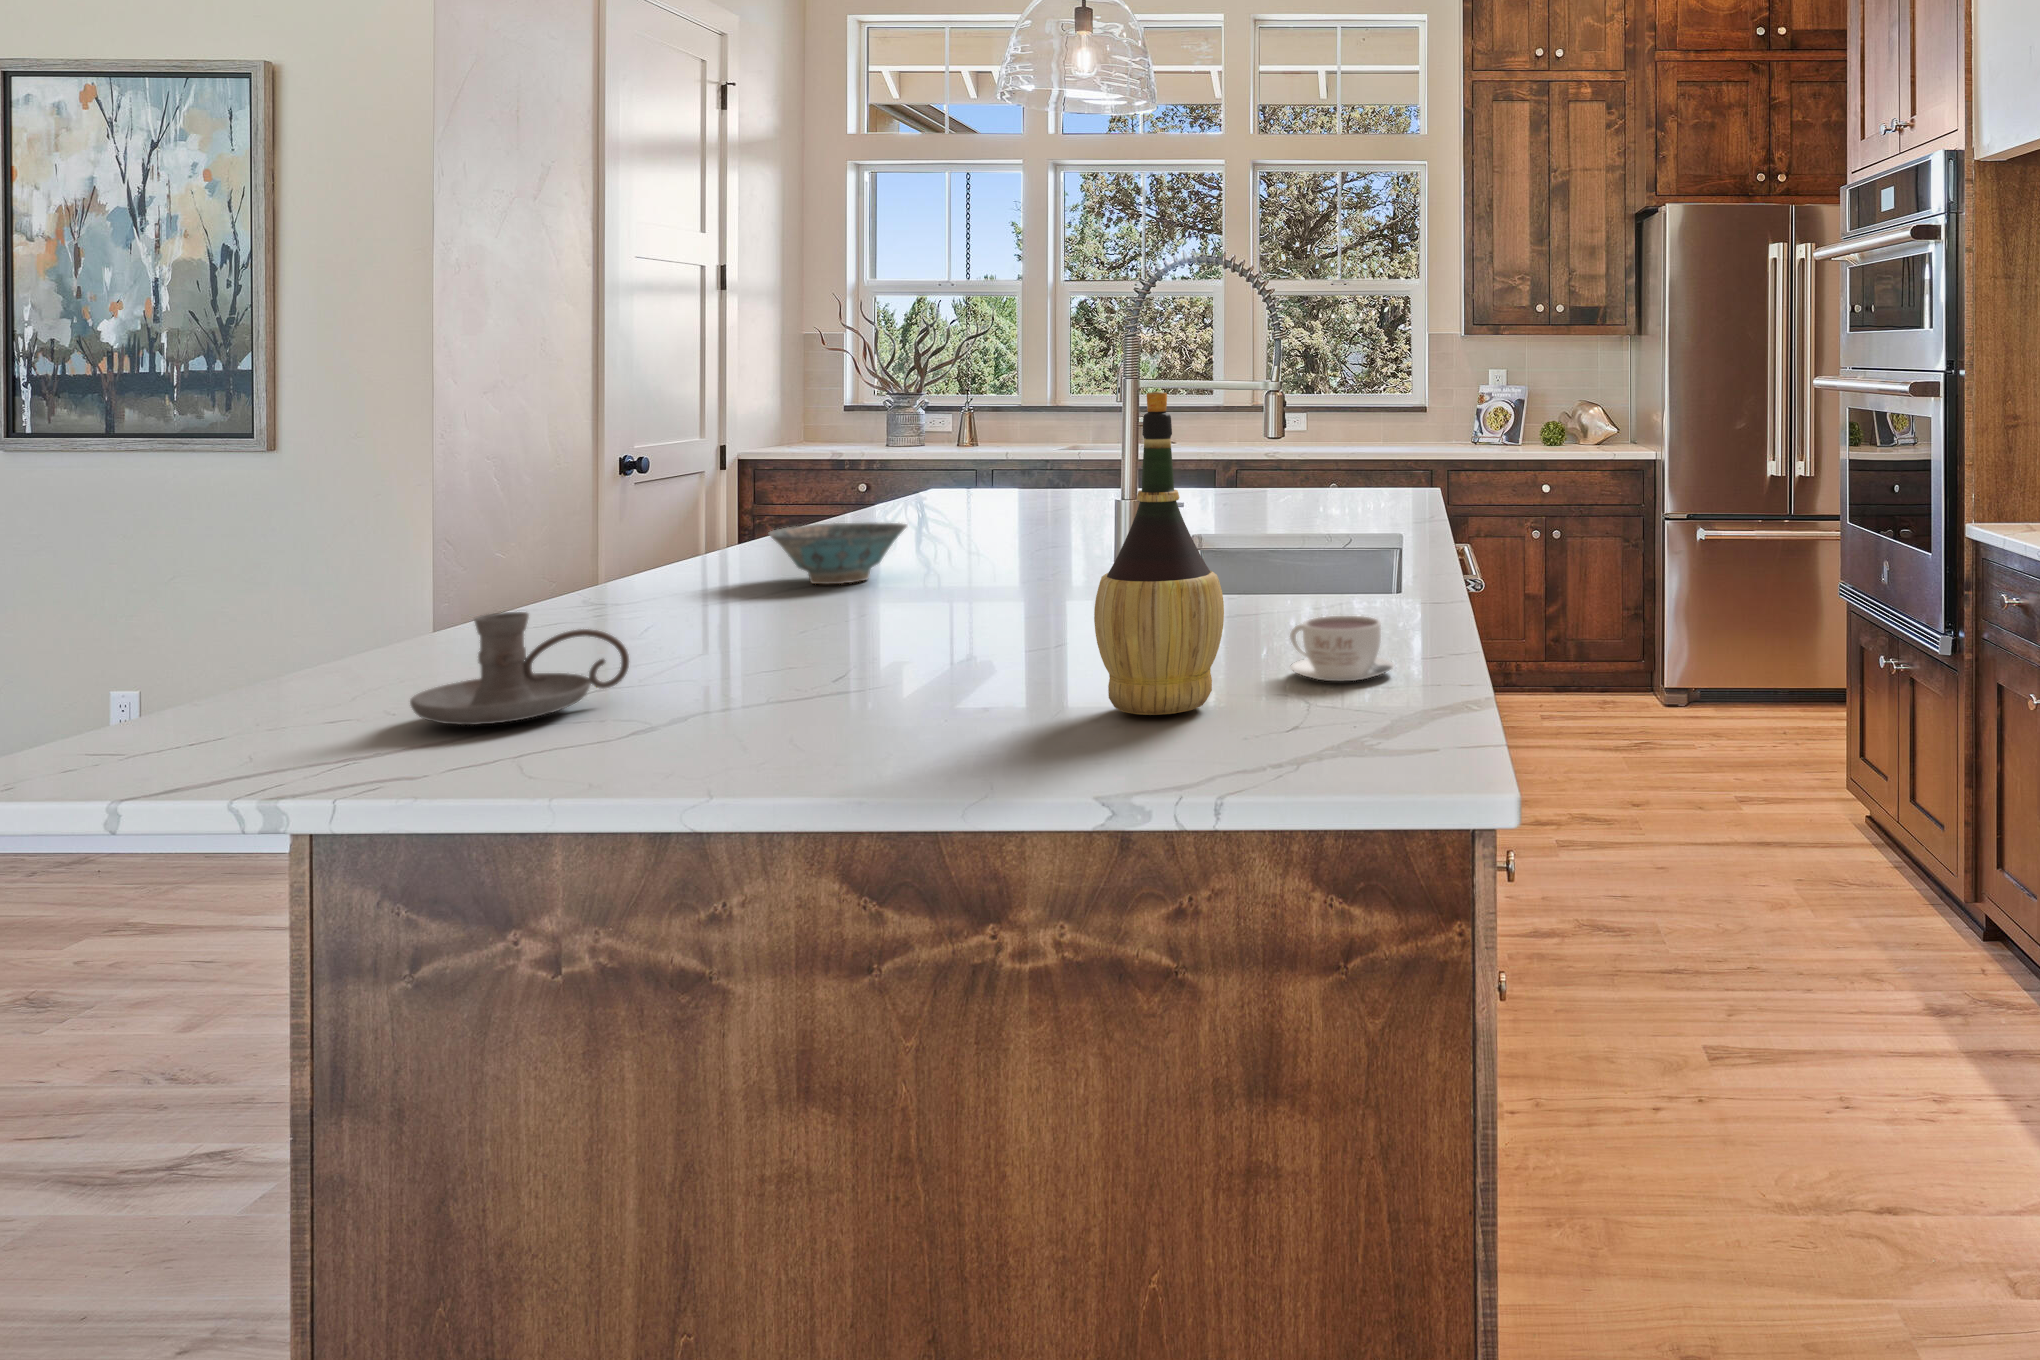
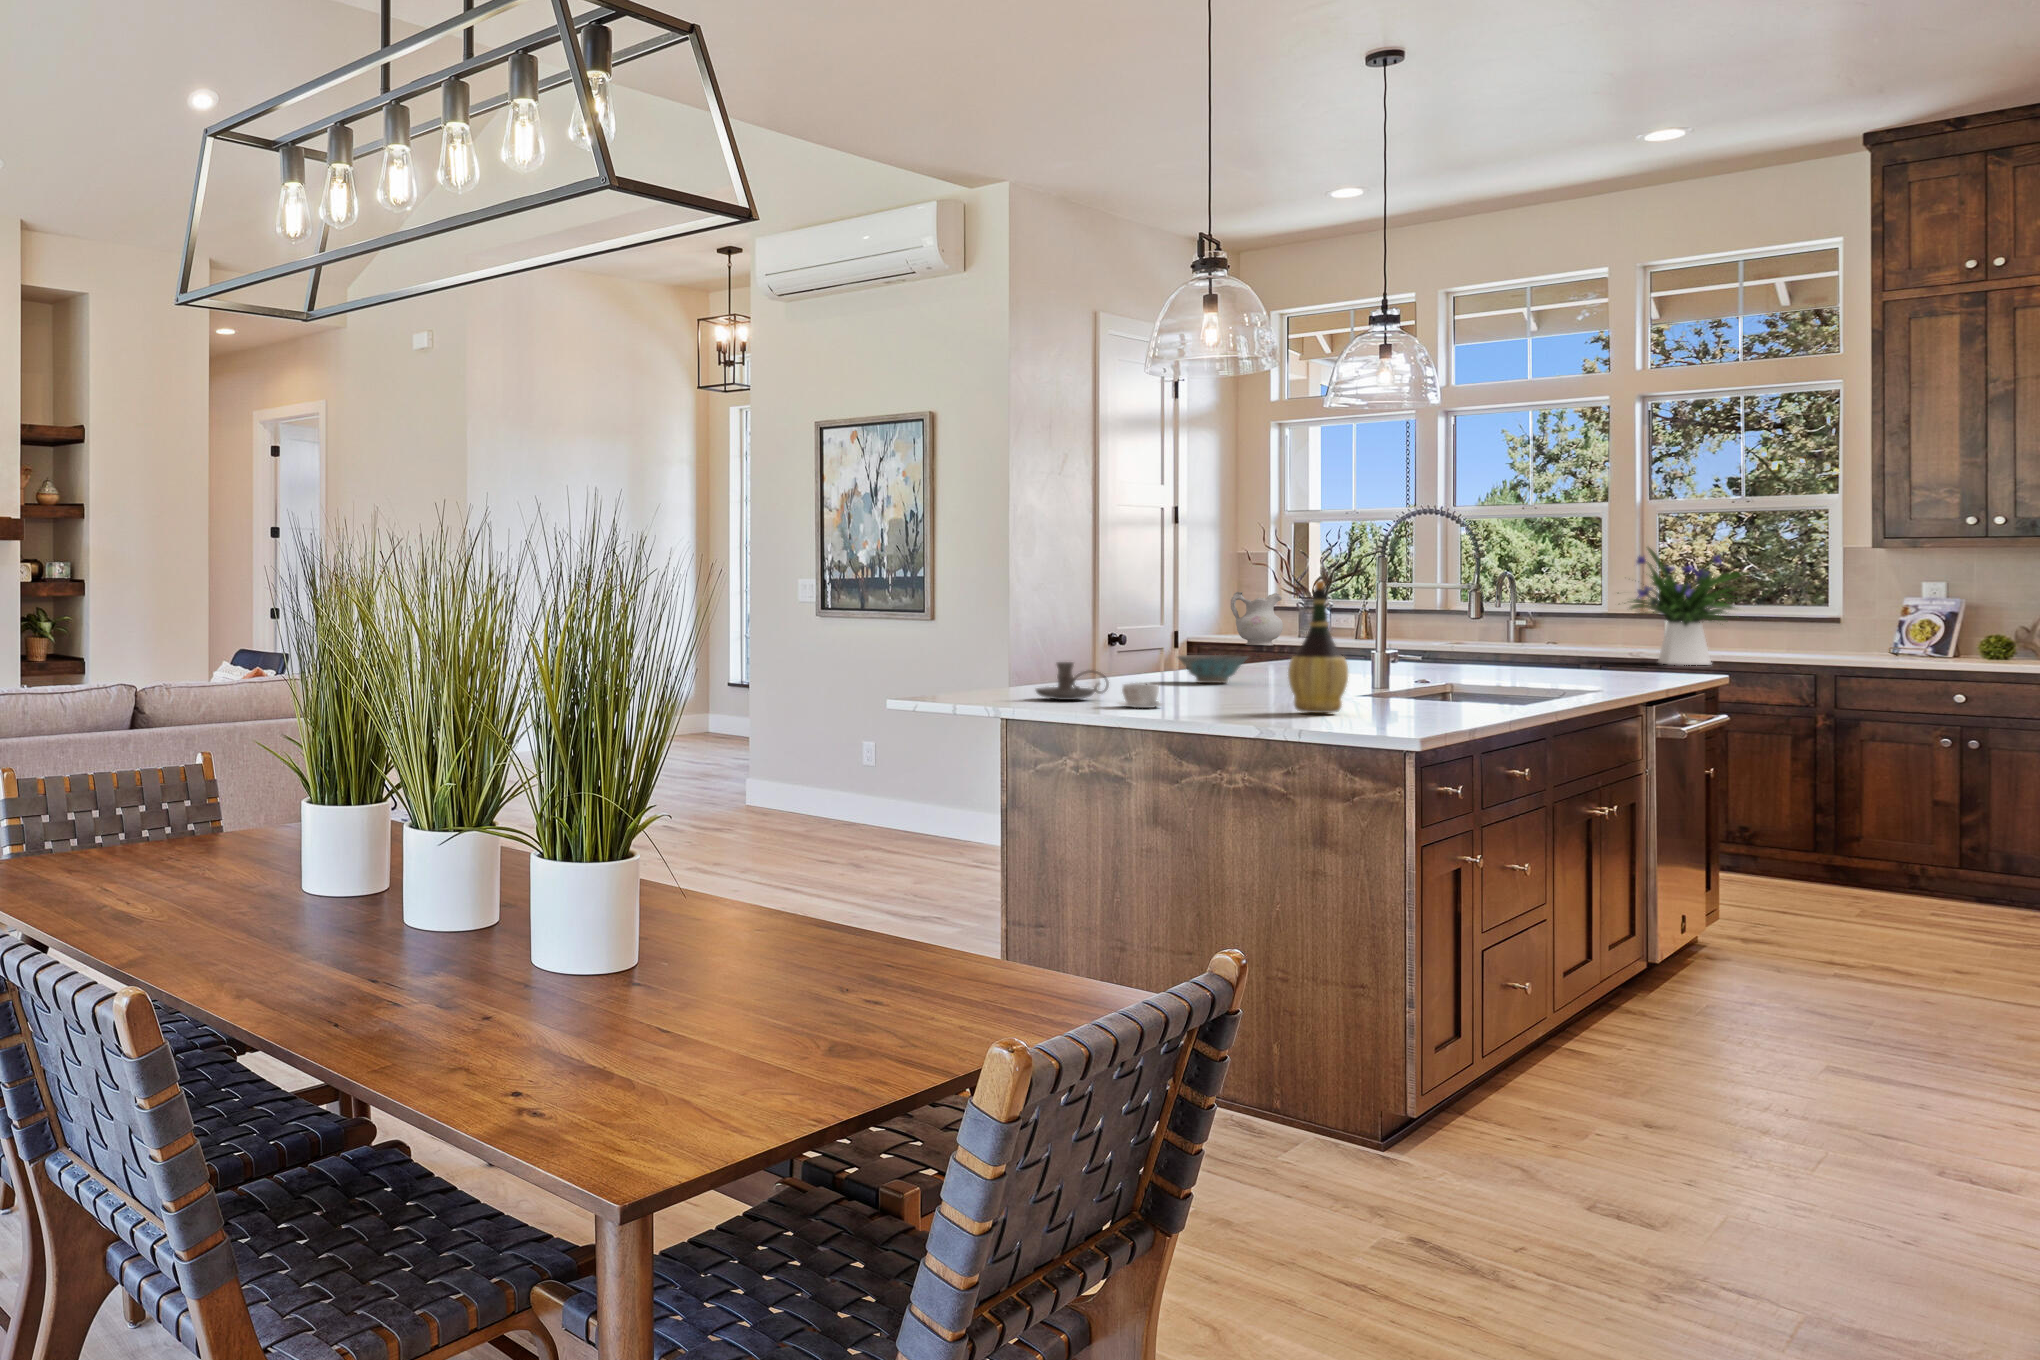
flower arrangement: none [1291,330,1424,476] -> present [1624,548,1750,665]
ceramic pitcher: none [805,388,877,463] -> present [1231,592,1283,646]
coffee cup: present [1290,616,1394,681] -> present [1119,683,1162,708]

